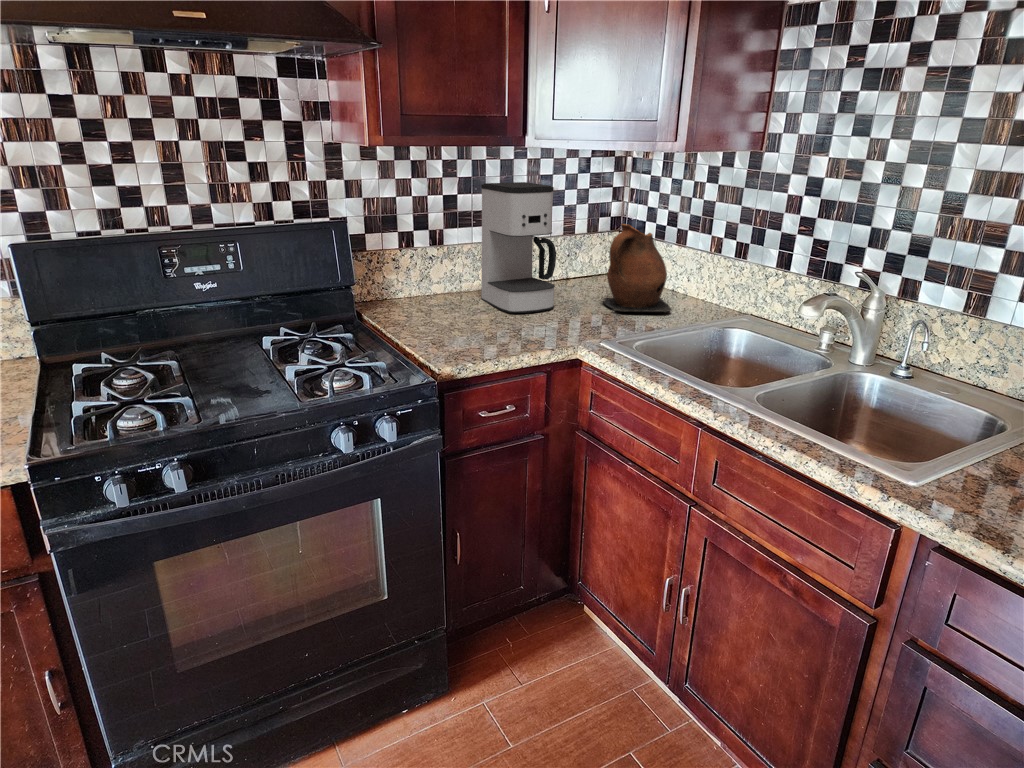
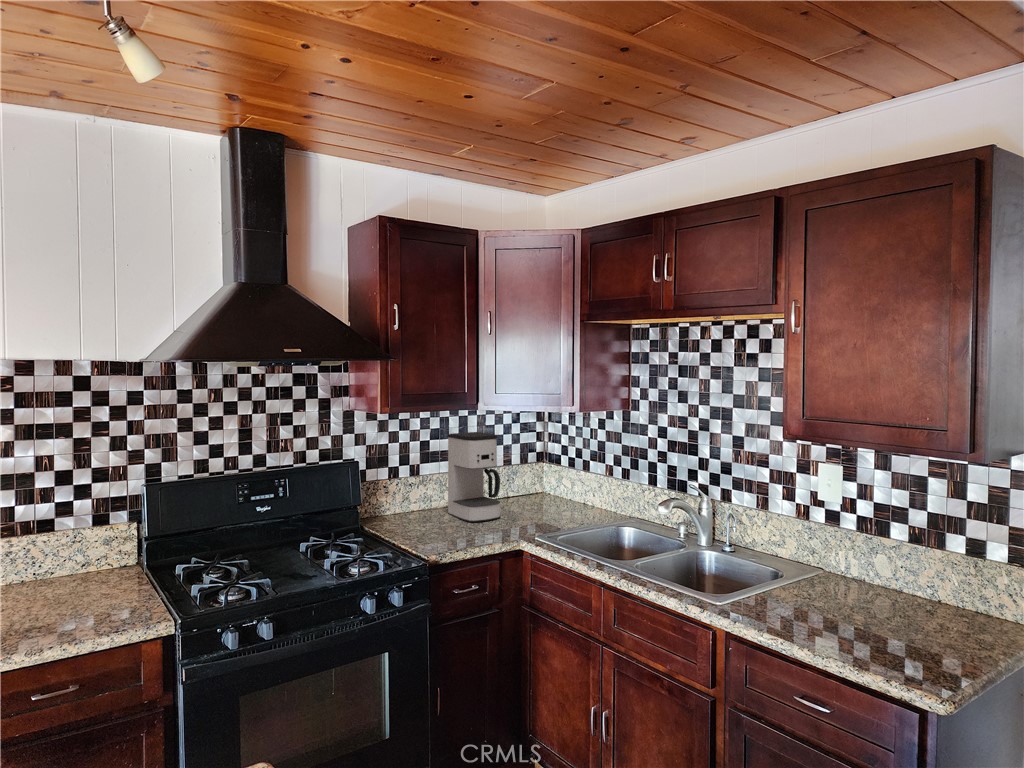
ceramic pitcher: present [603,224,672,313] -> none [532,458,582,518]

